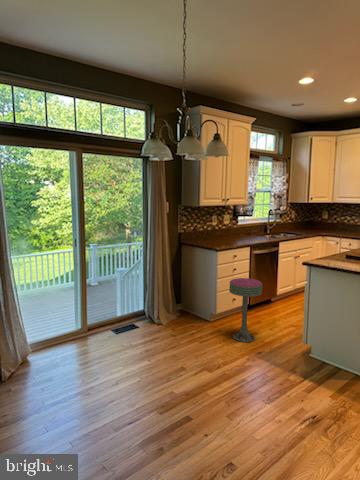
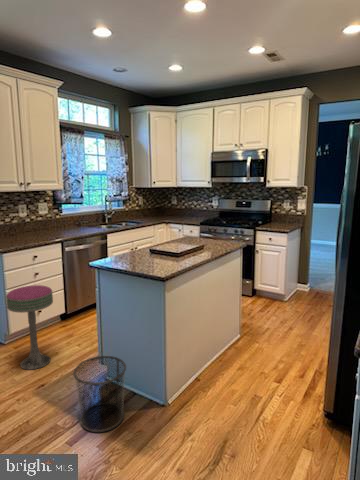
waste bin: none [304,333,346,387] -> present [73,356,126,432]

